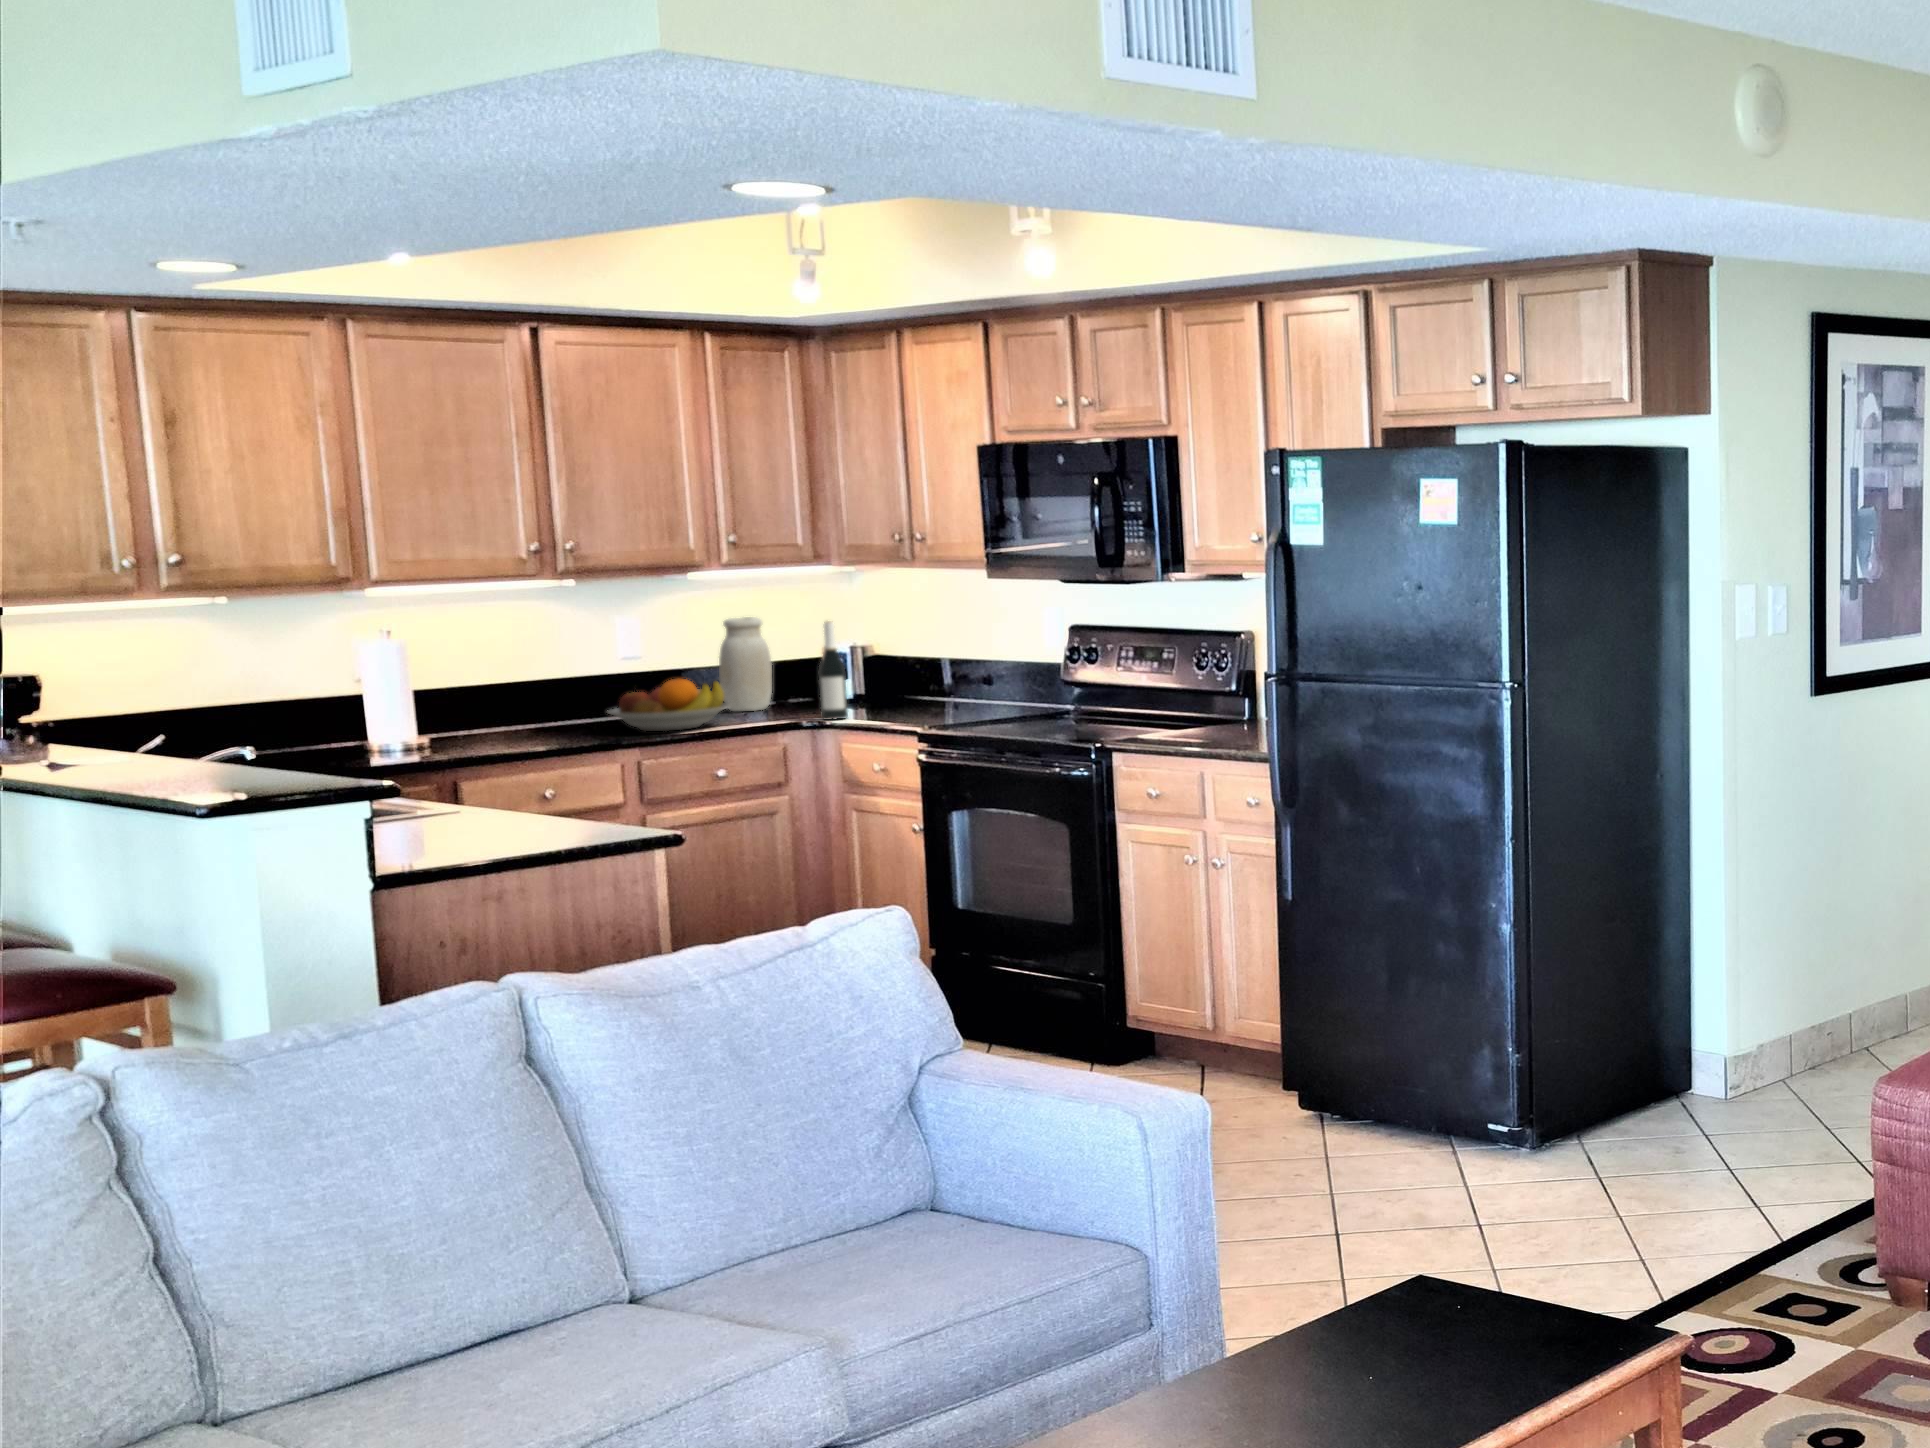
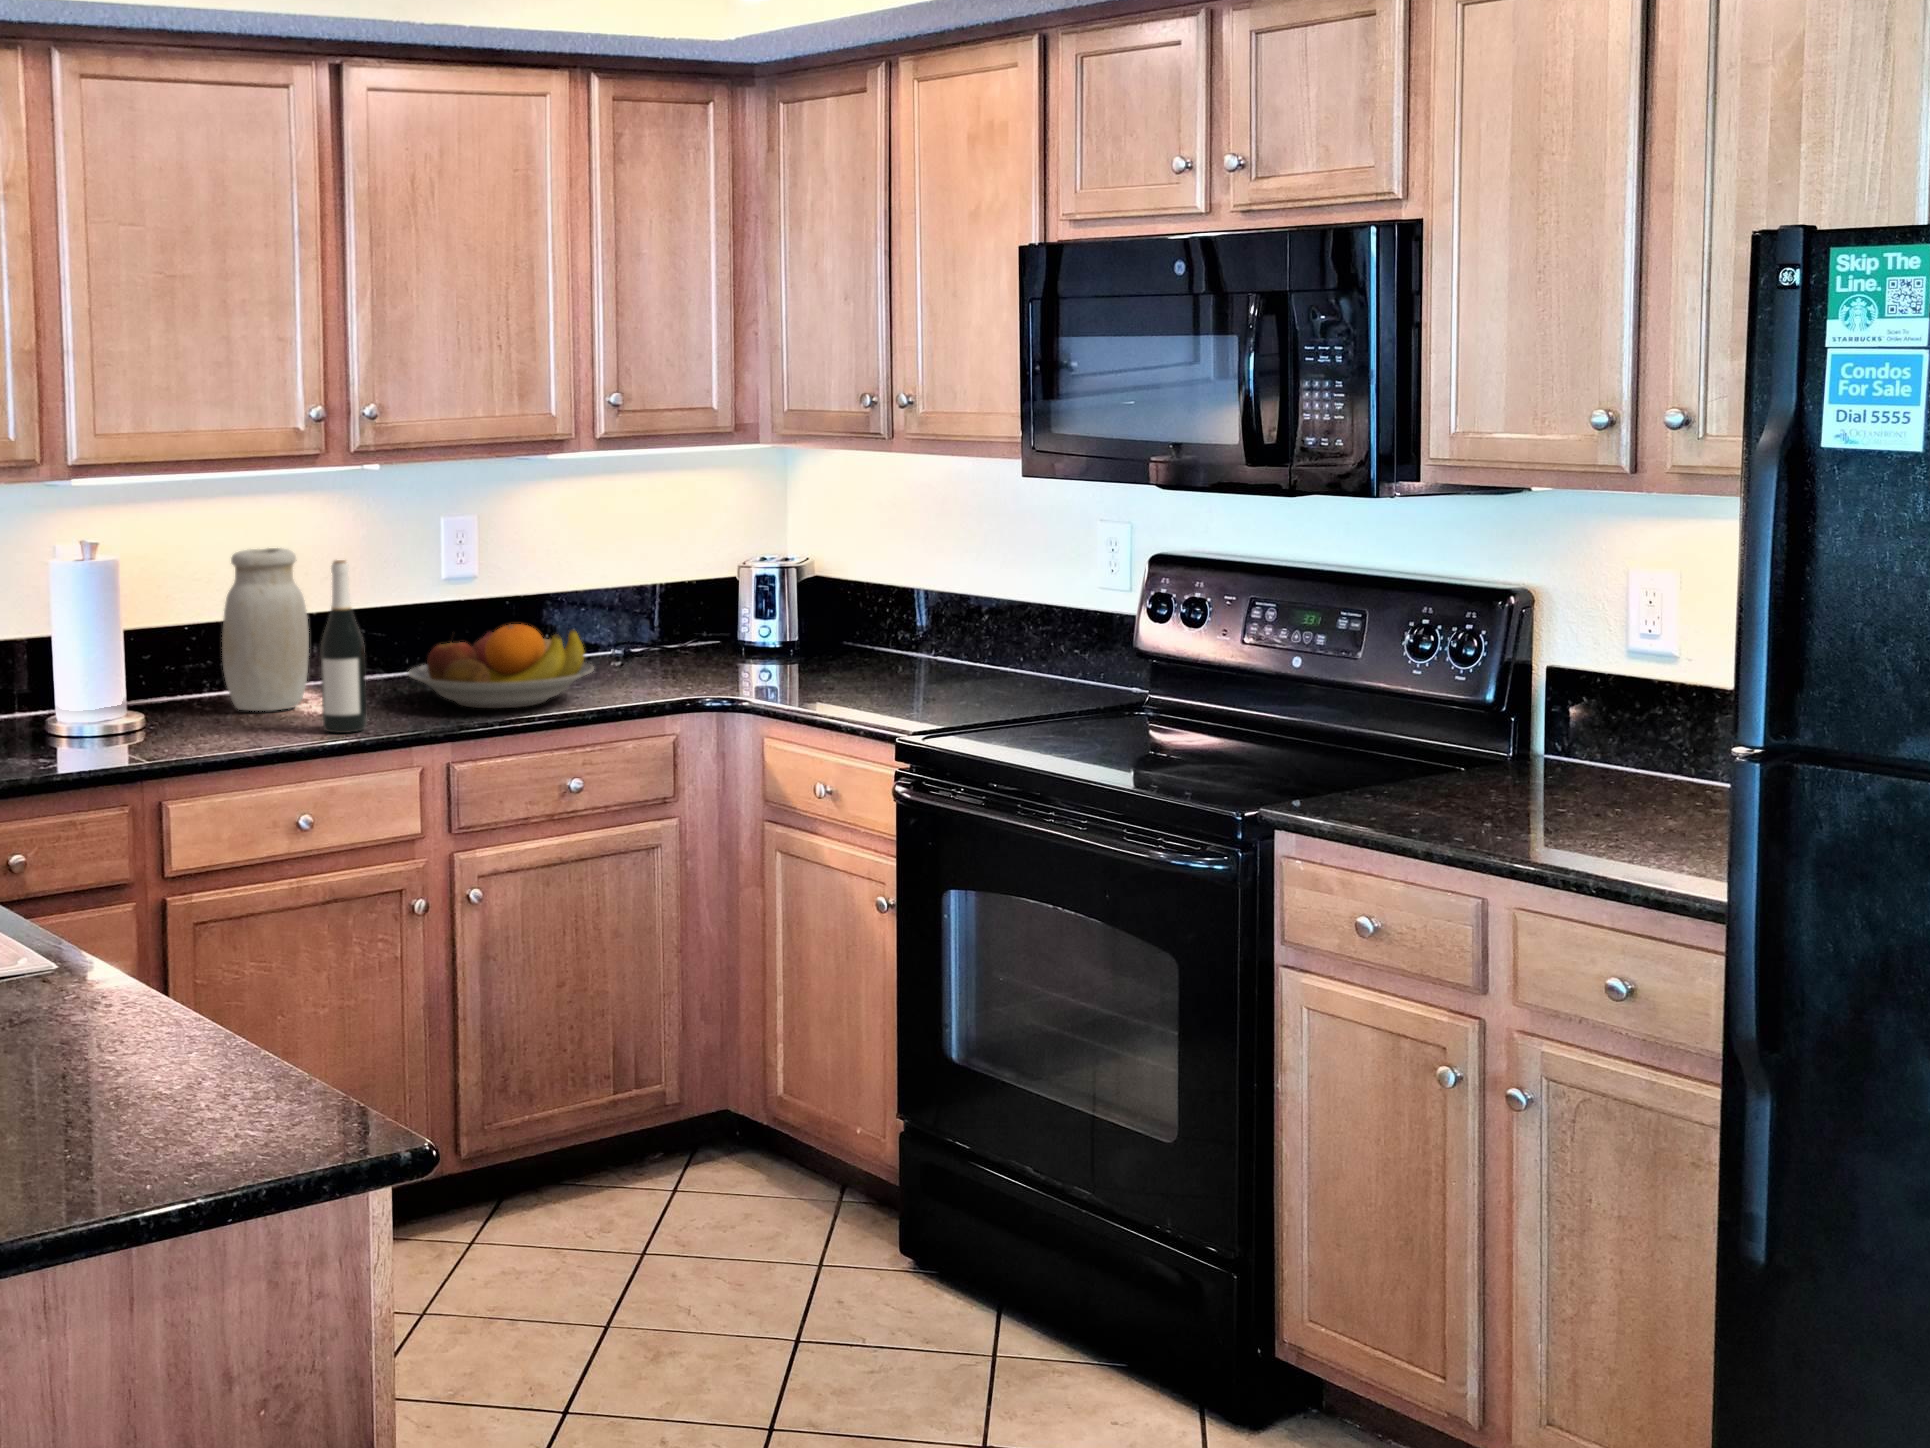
jar: present [719,617,772,711] -> present [222,548,309,711]
wine bottle: present [819,621,848,720] -> present [321,560,367,733]

